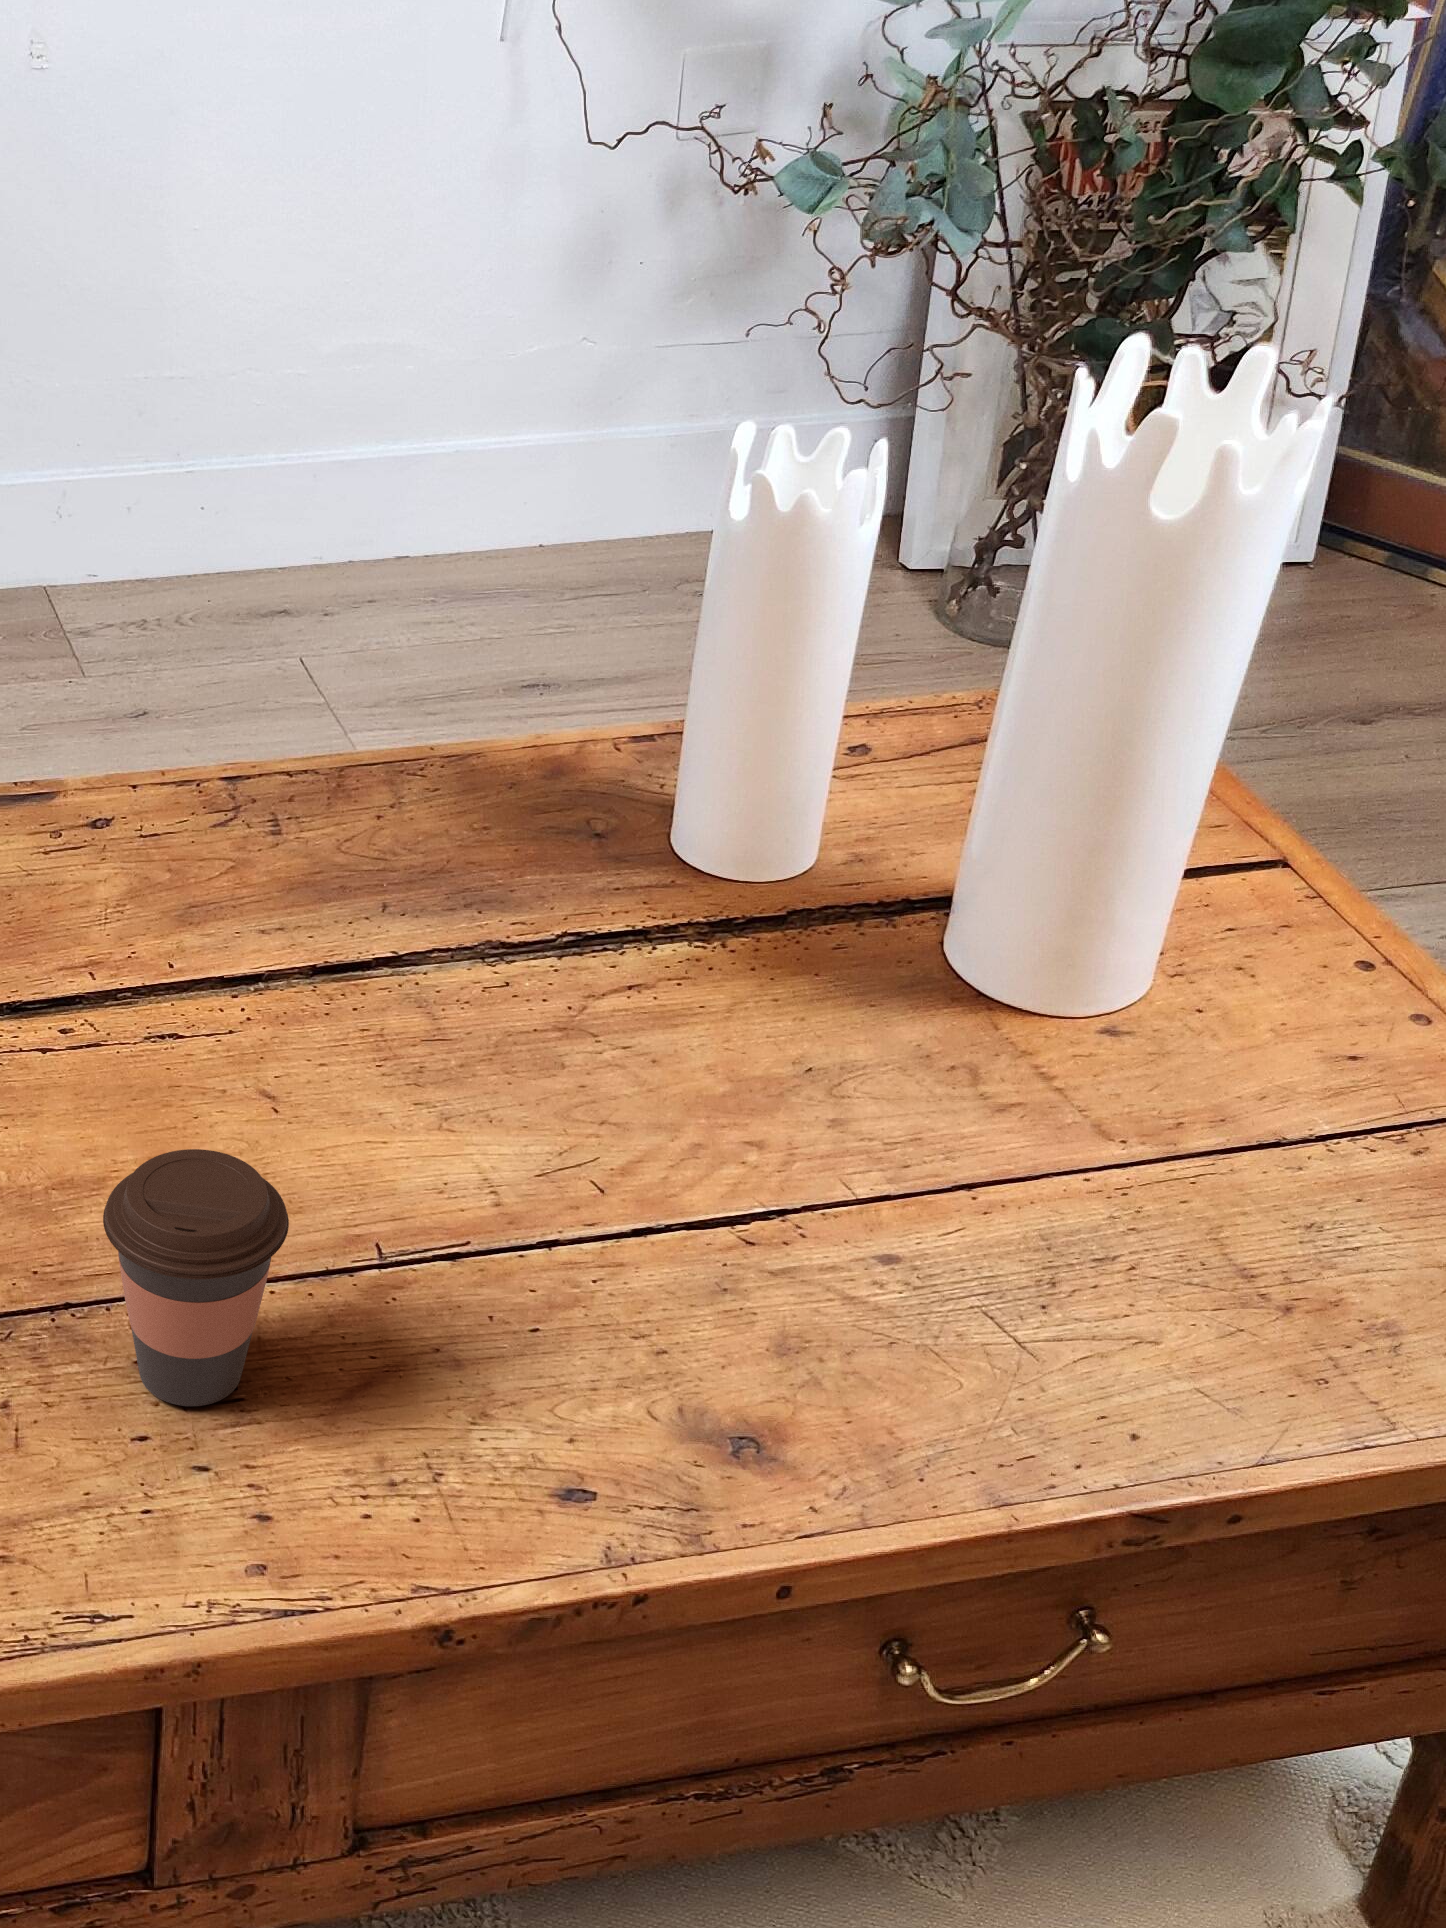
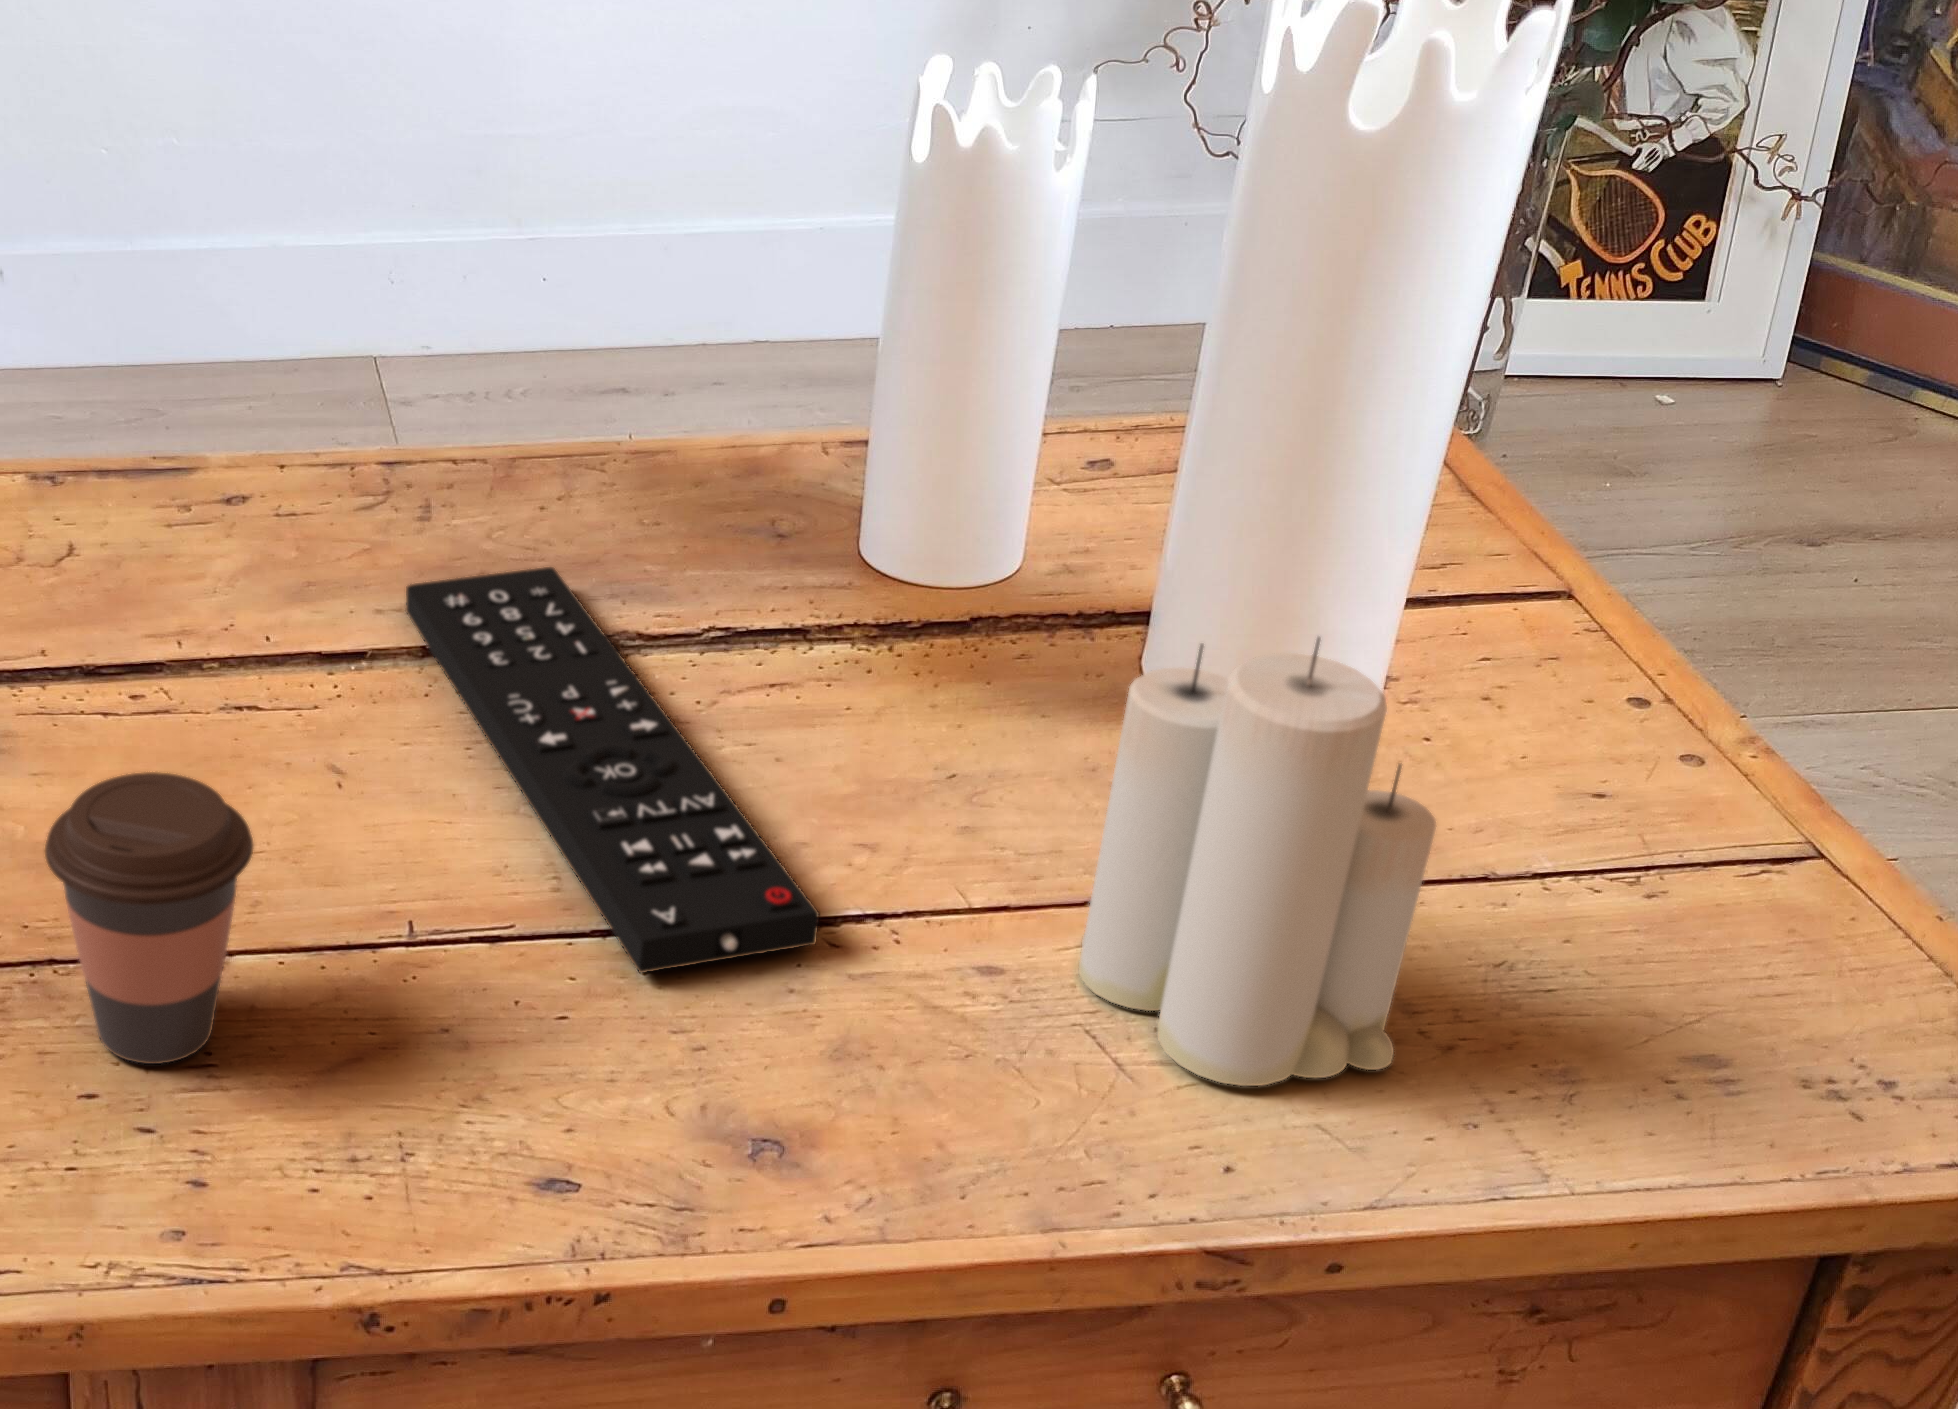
remote control: none [294,885,744,1285] -> present [406,567,820,973]
candle: none [958,982,1279,1353] -> present [1079,637,1436,1086]

